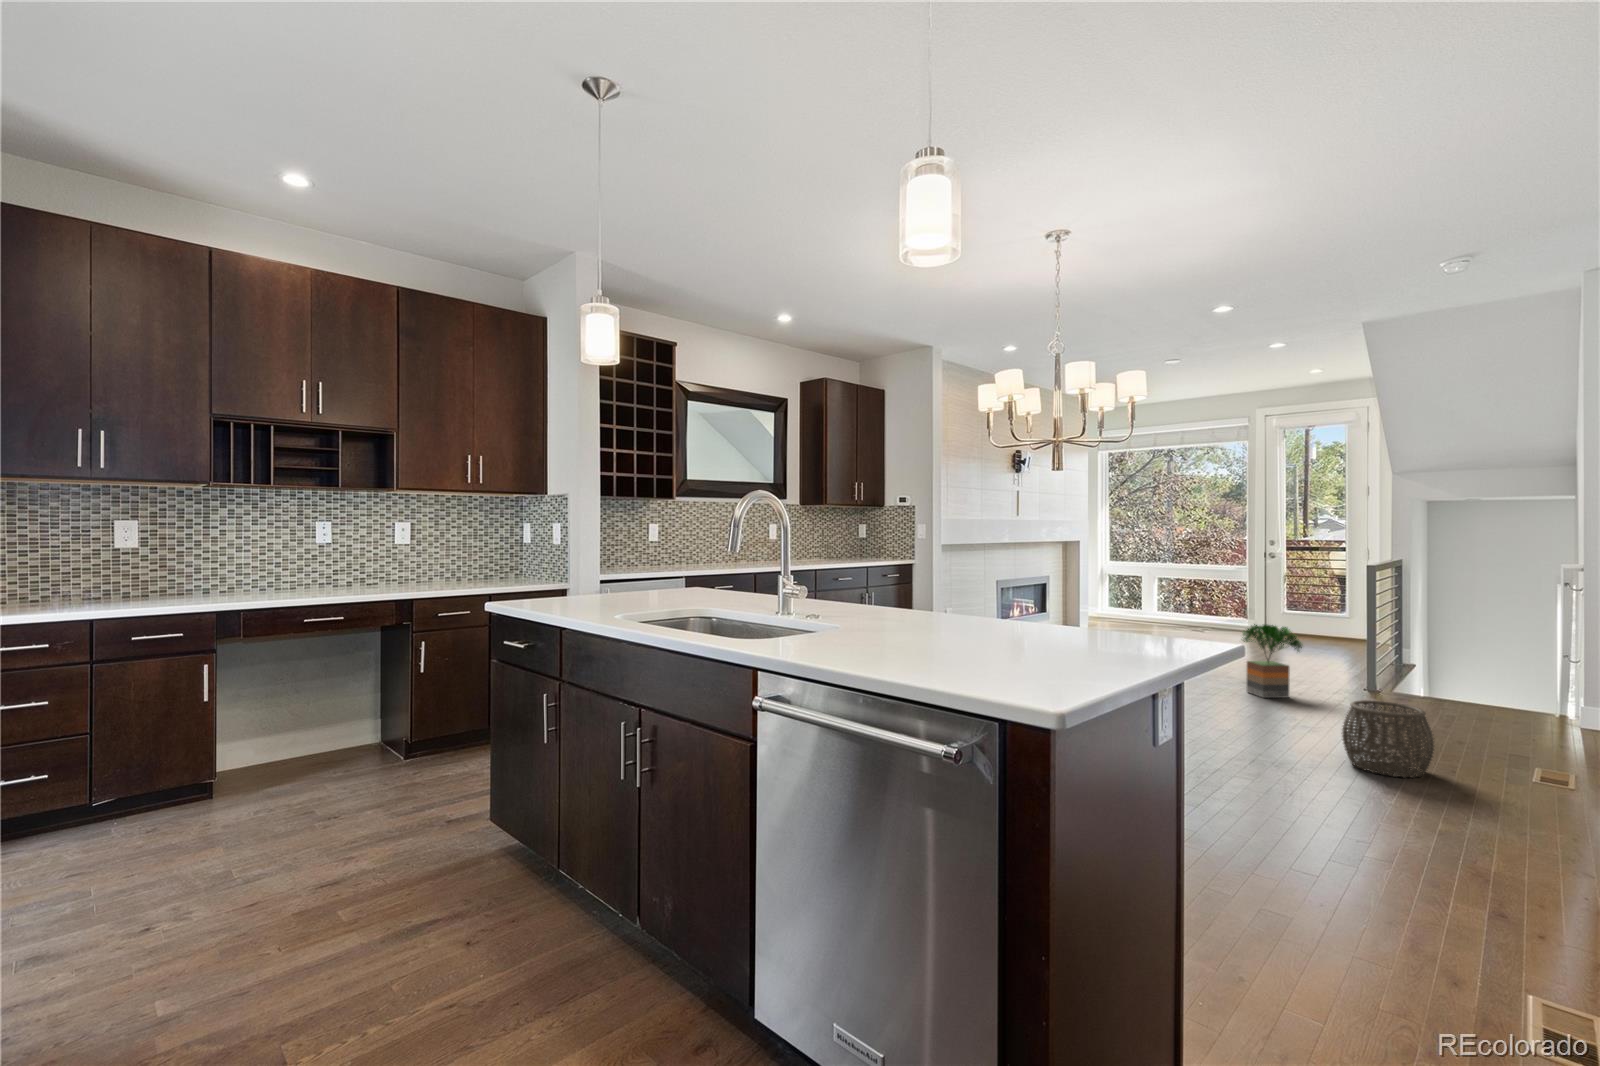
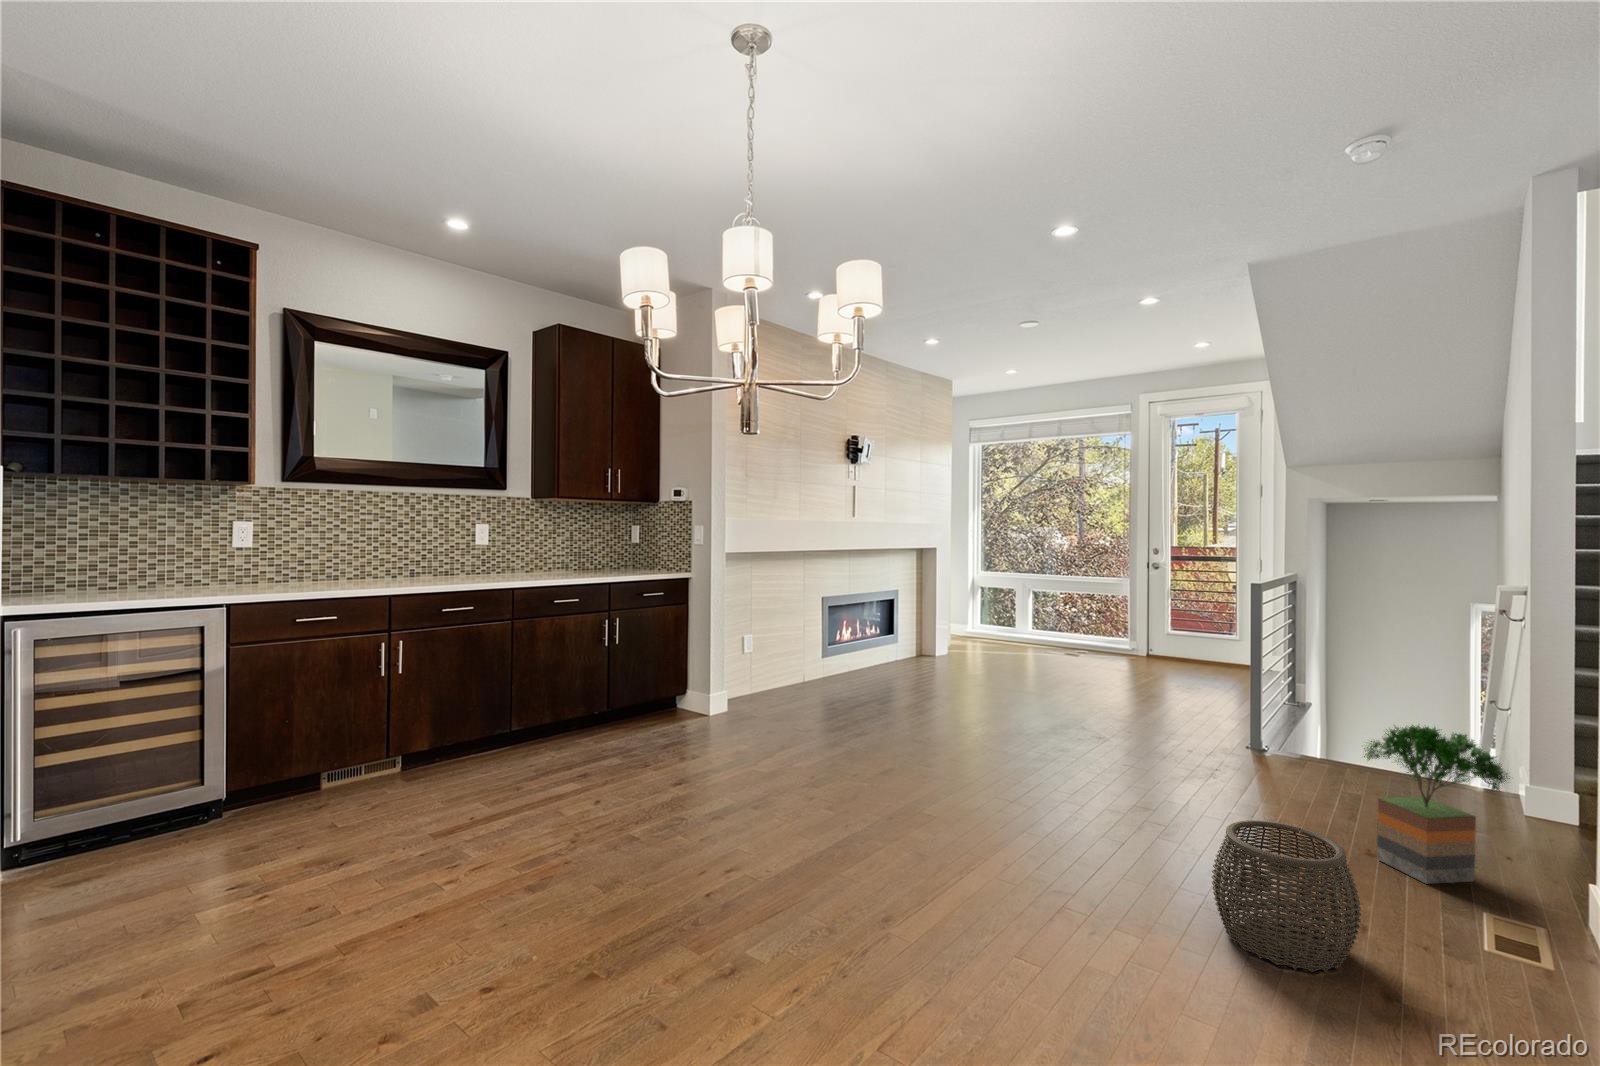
potted tree: present [1241,624,1302,698] -> present [1364,725,1510,884]

